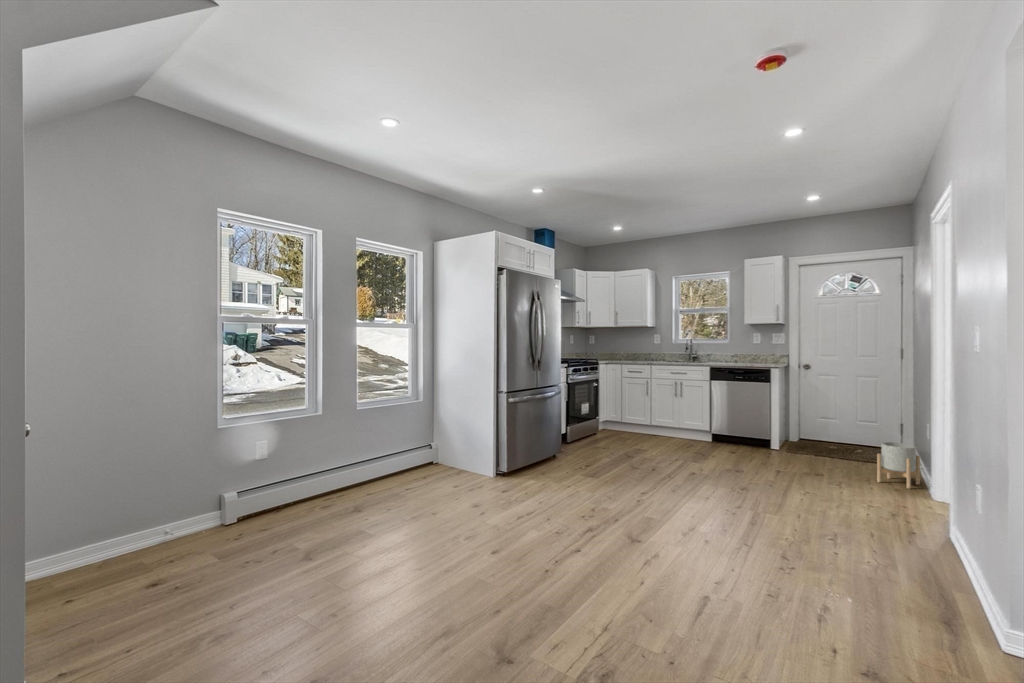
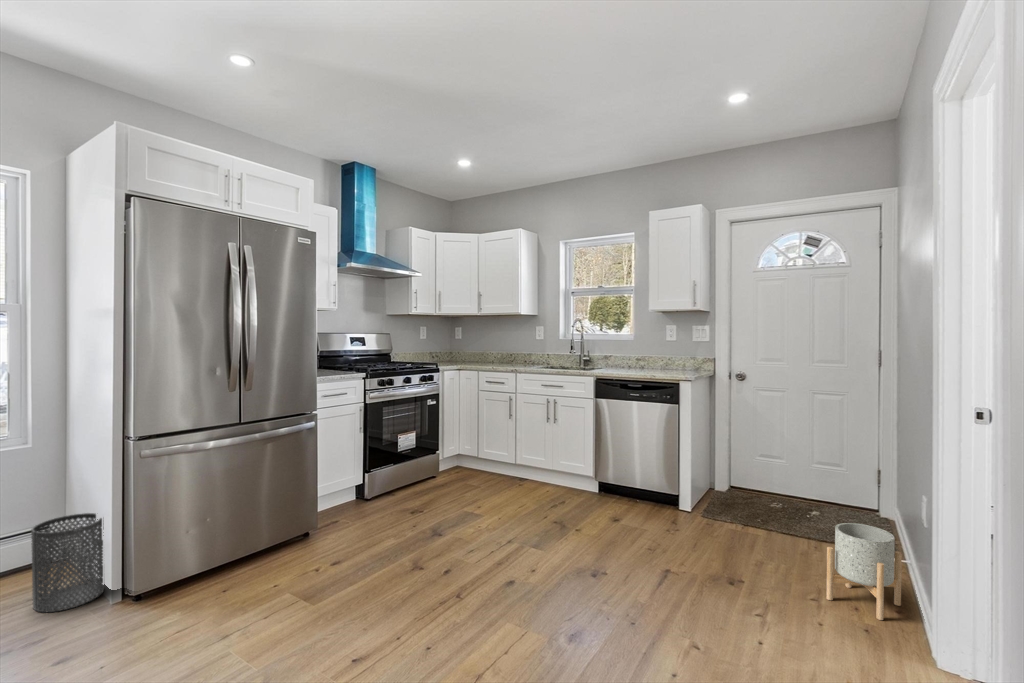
trash can: none [452,434,481,481] -> present [31,513,104,612]

